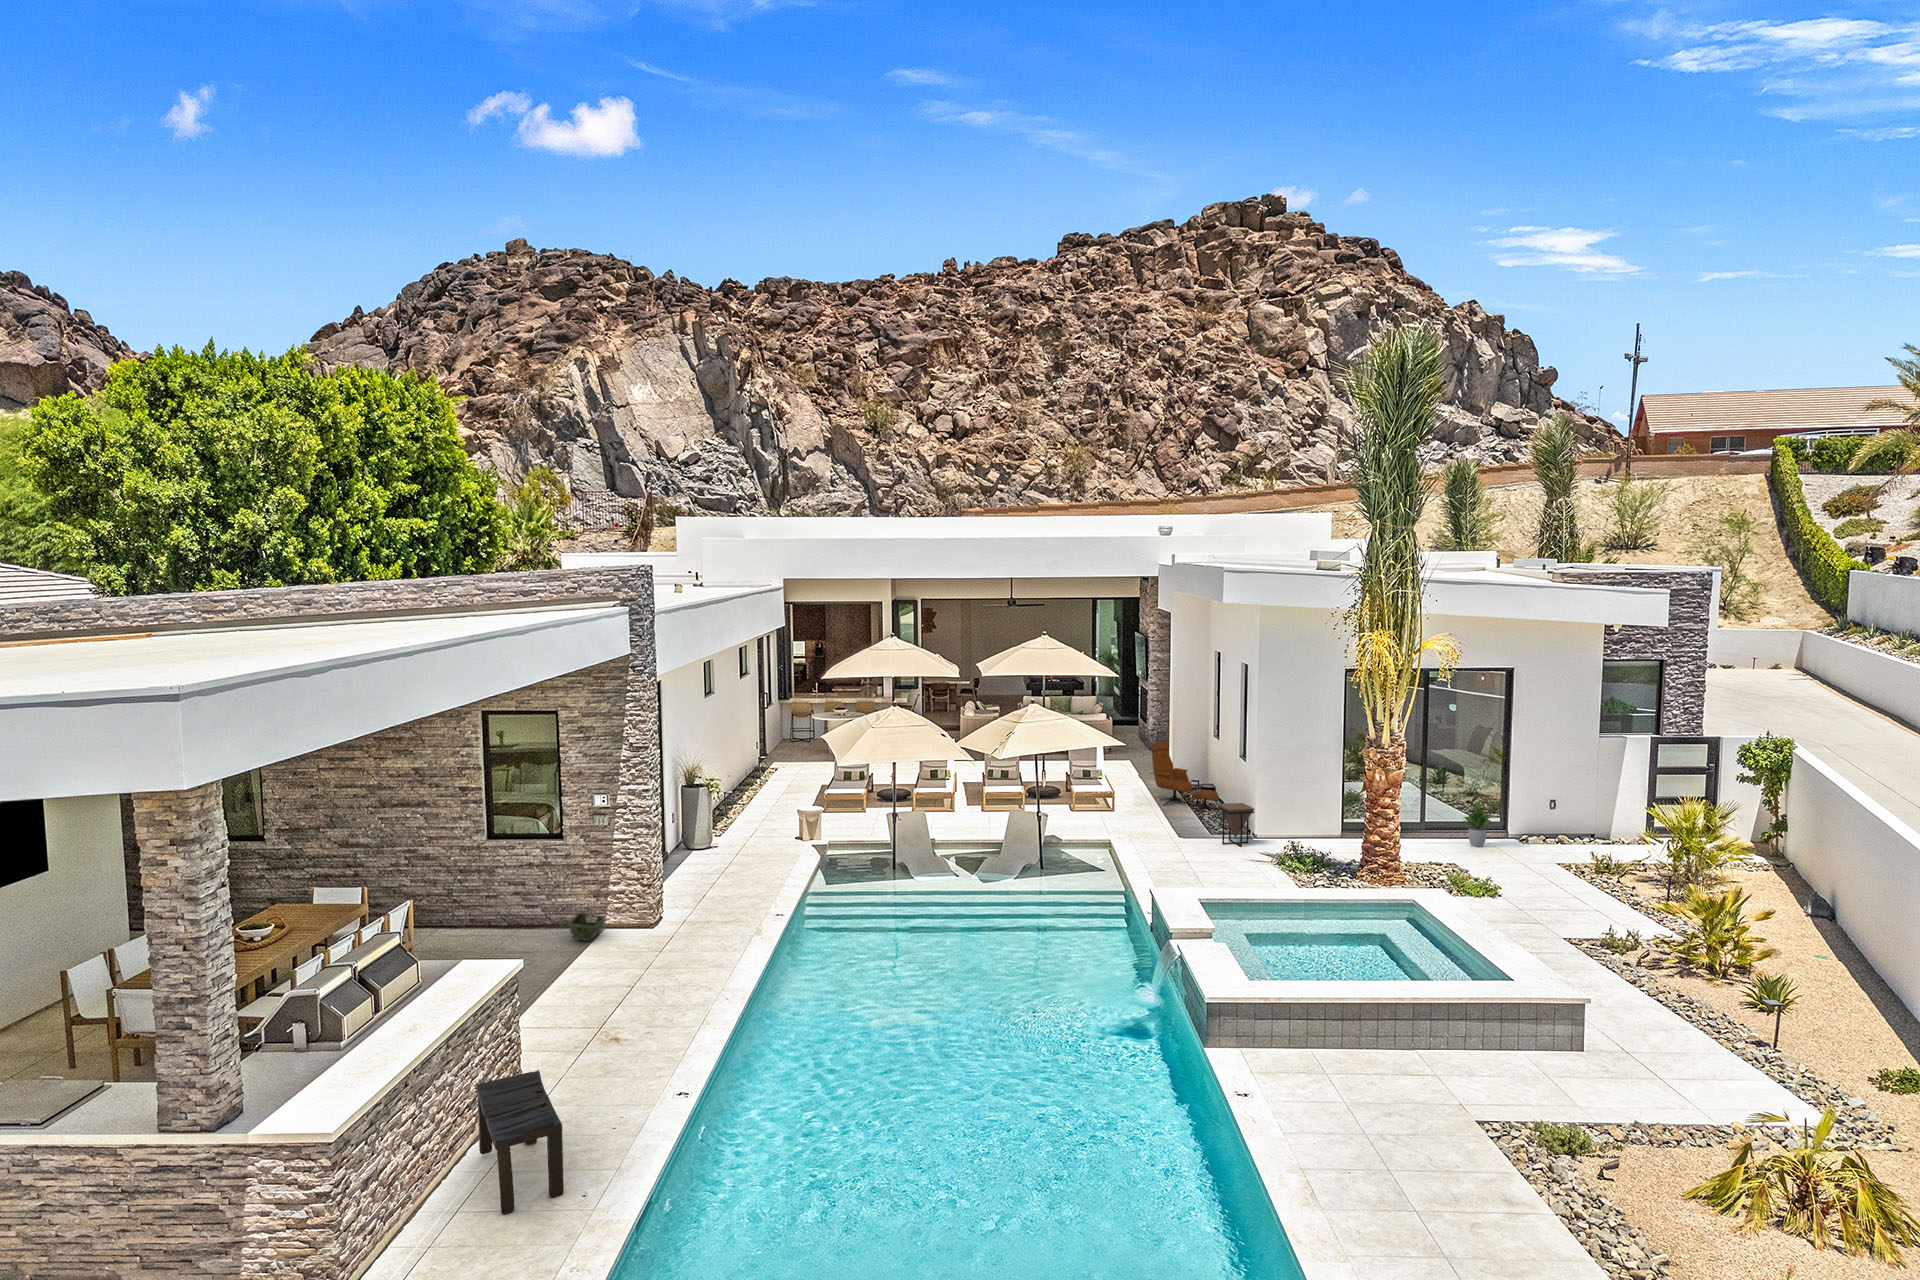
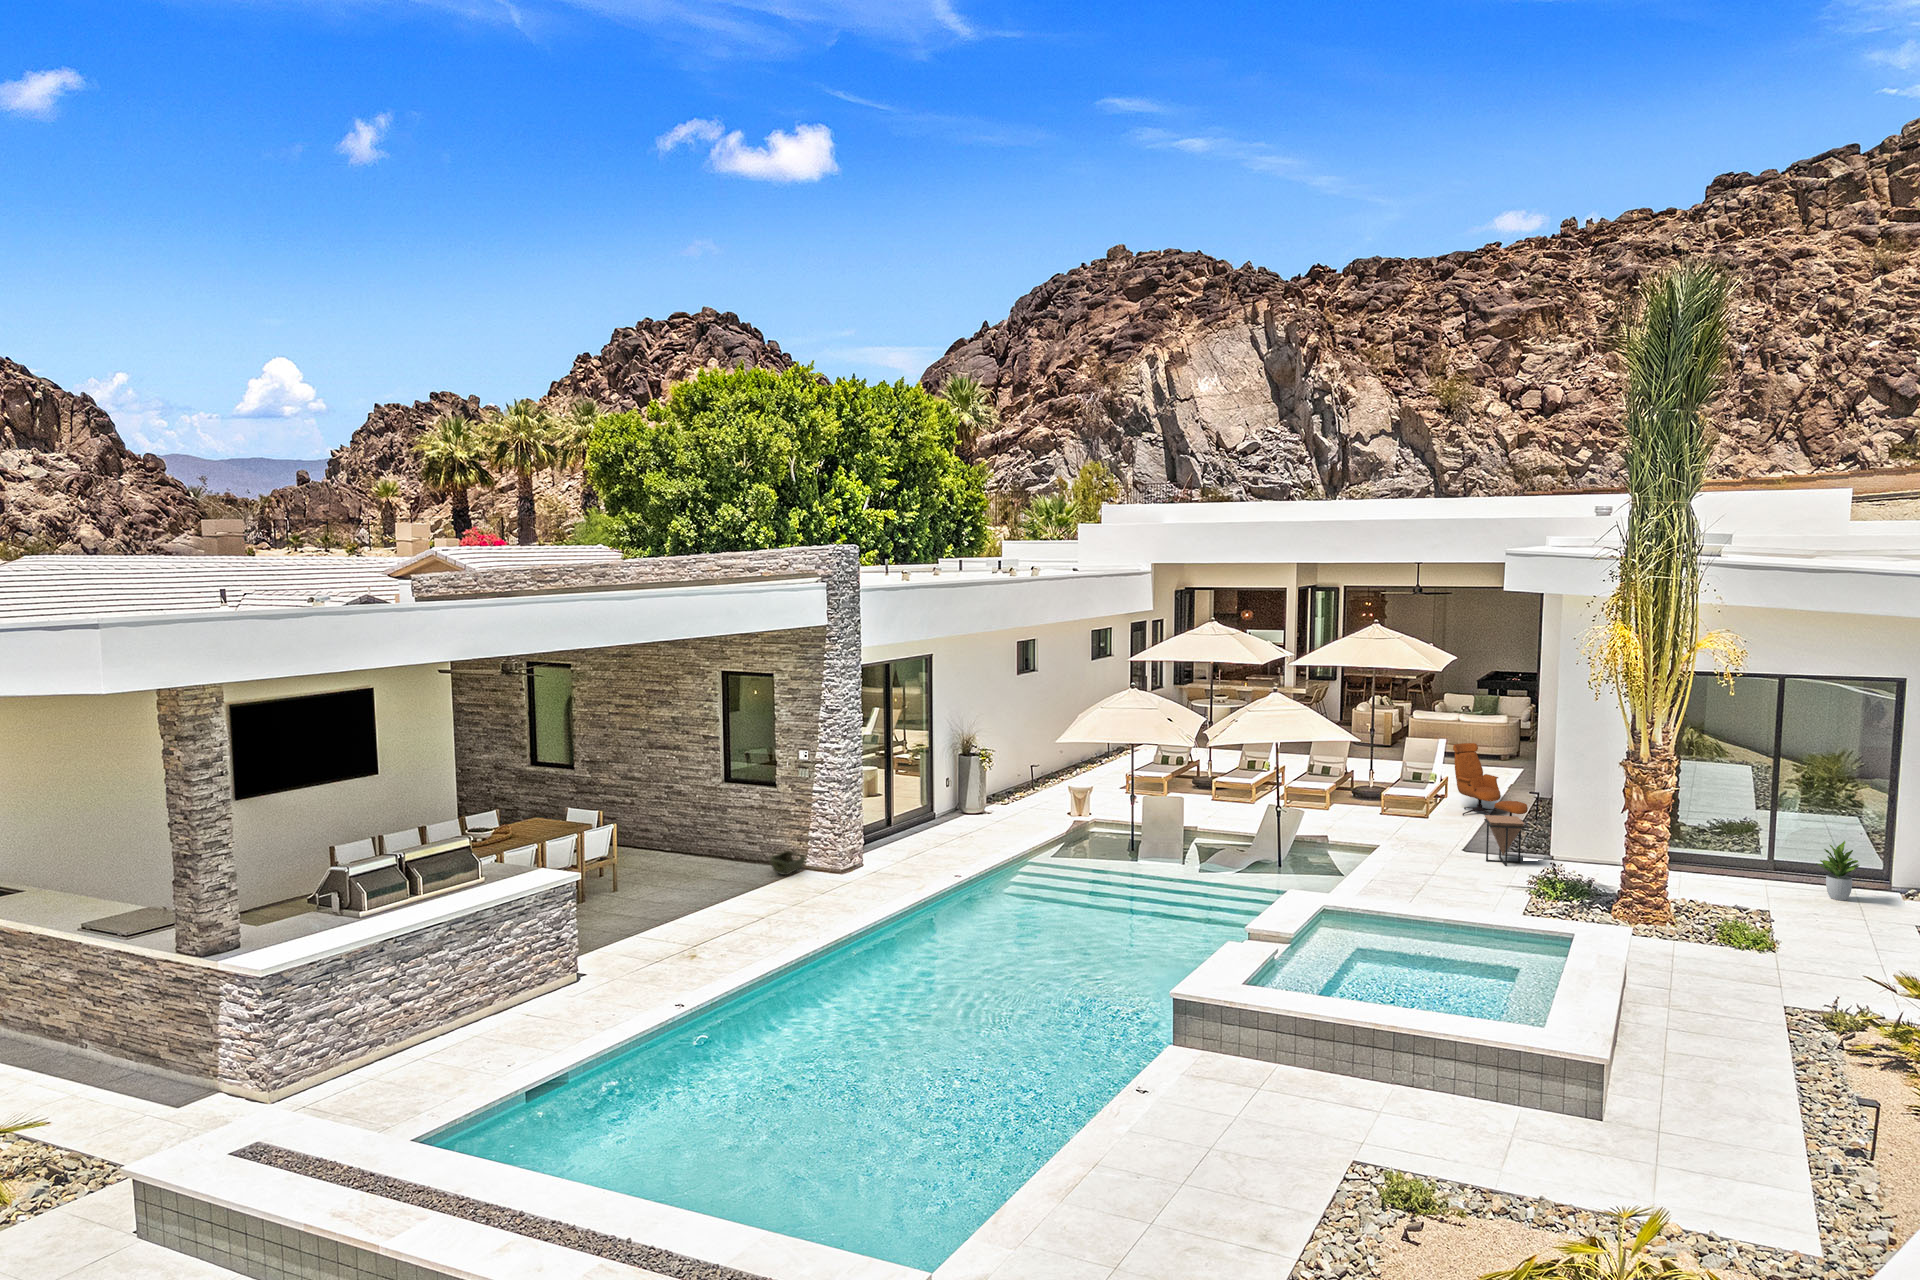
bench: present [477,1070,564,1215] -> none [530,958,607,1059]

